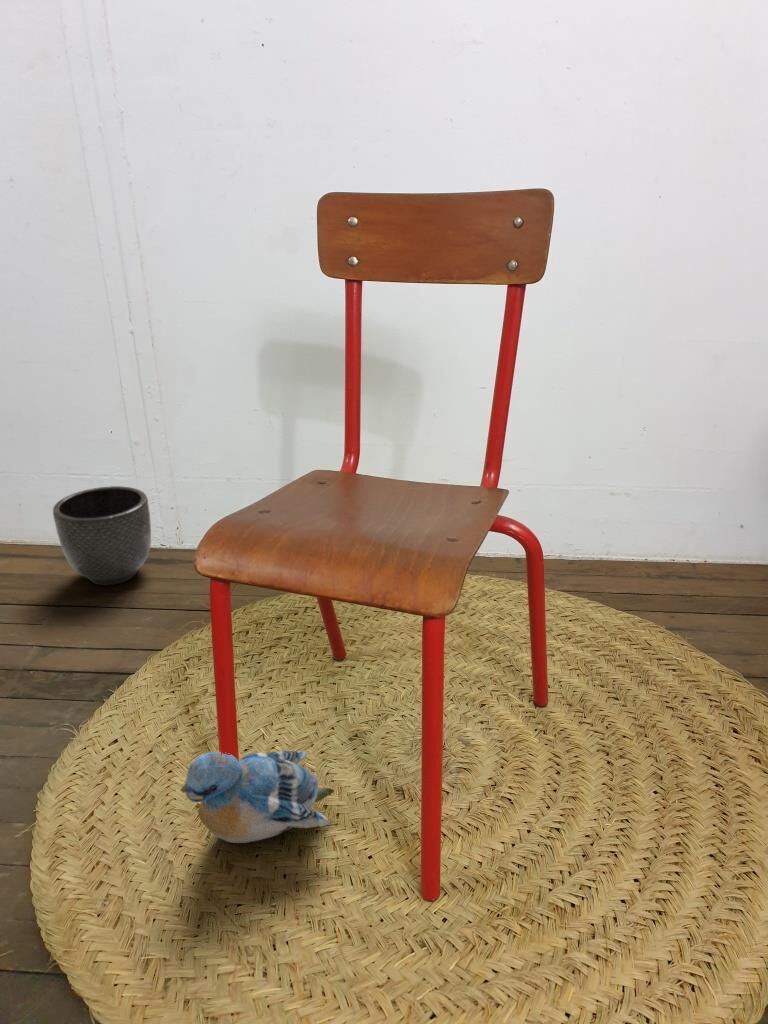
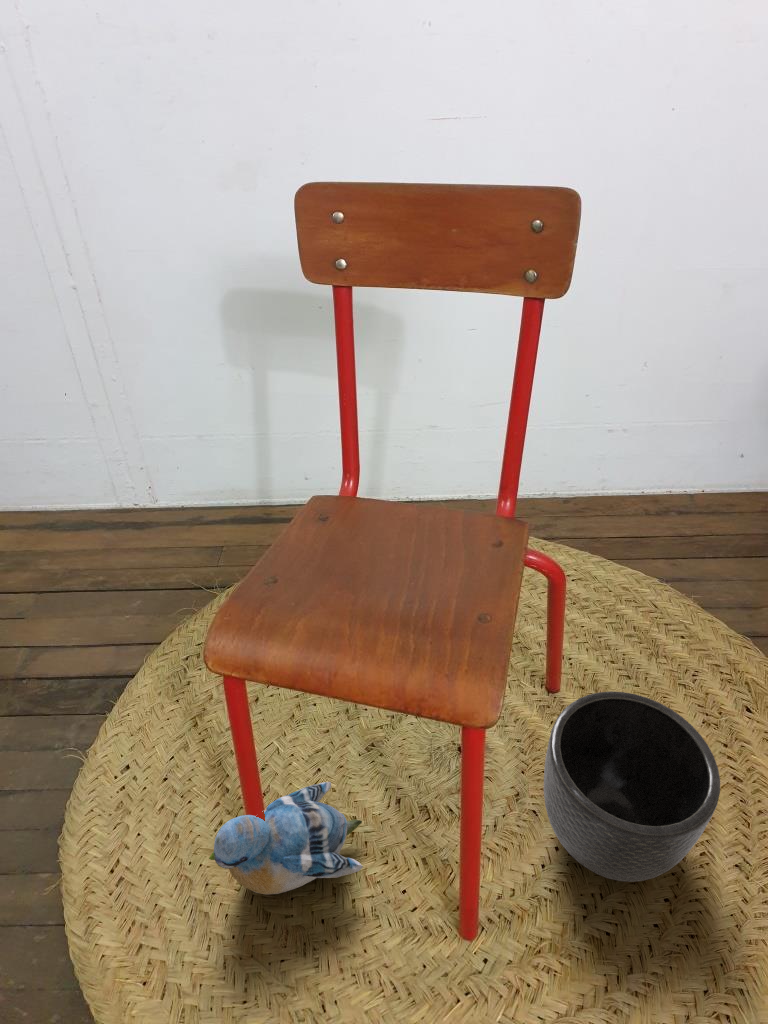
planter: present [53,486,151,585] -> present [544,691,720,882]

